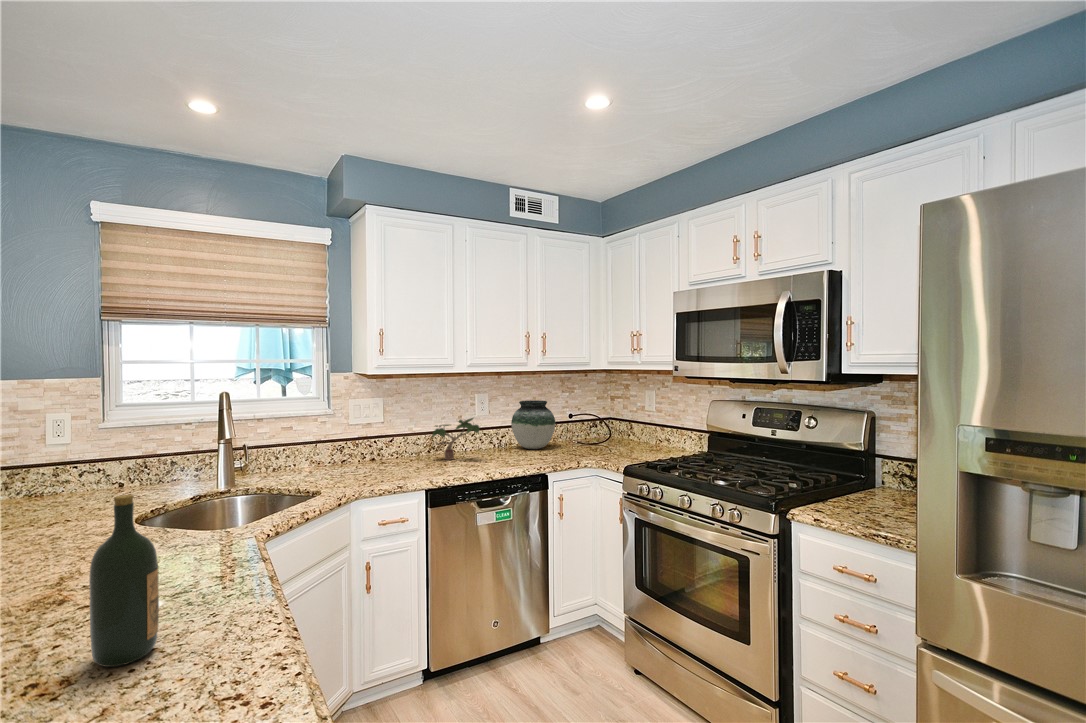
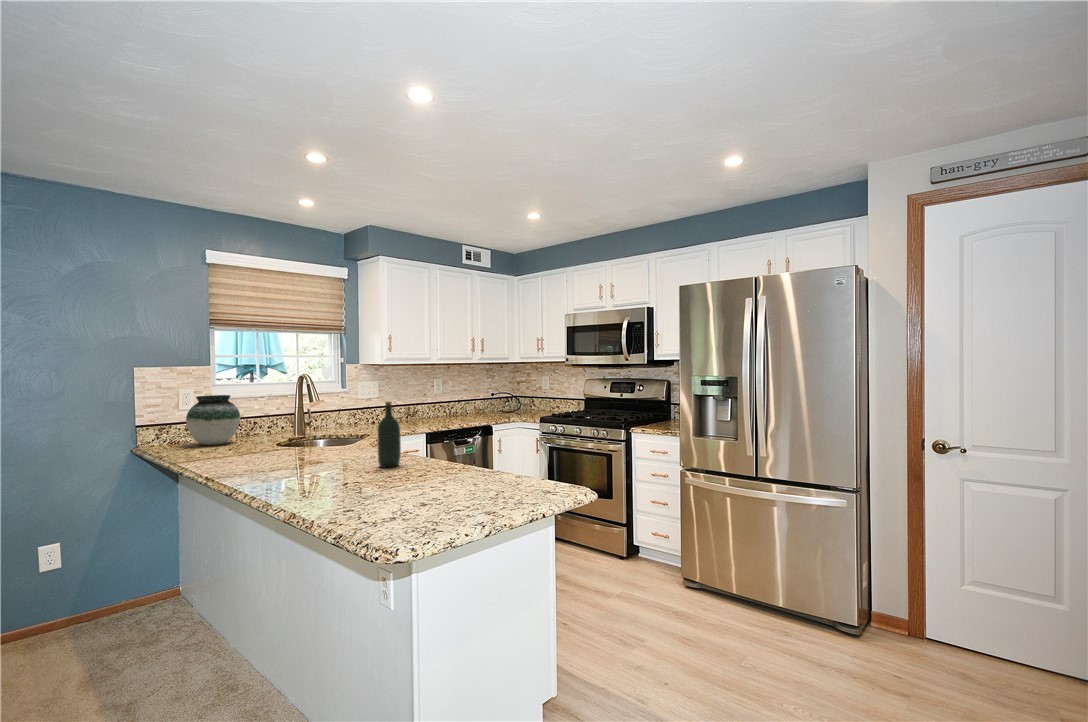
vase: present [511,400,555,449] -> present [186,395,240,445]
potted plant: present [432,418,480,460] -> none [408,392,450,422]

